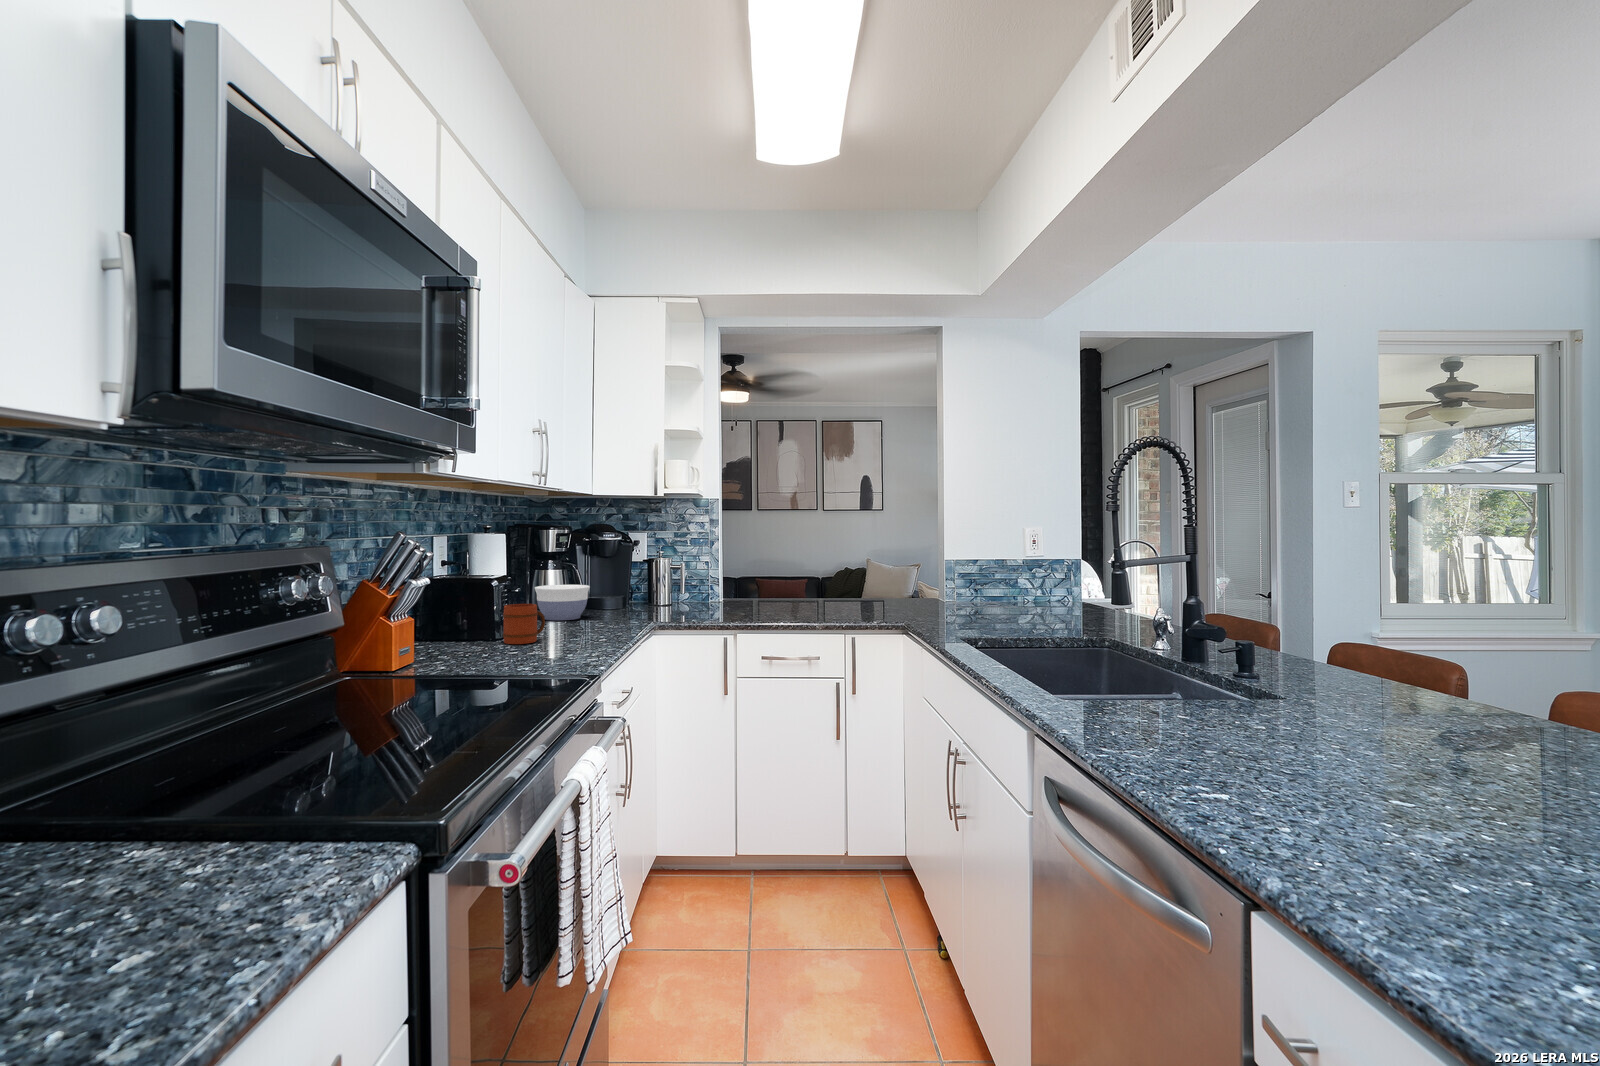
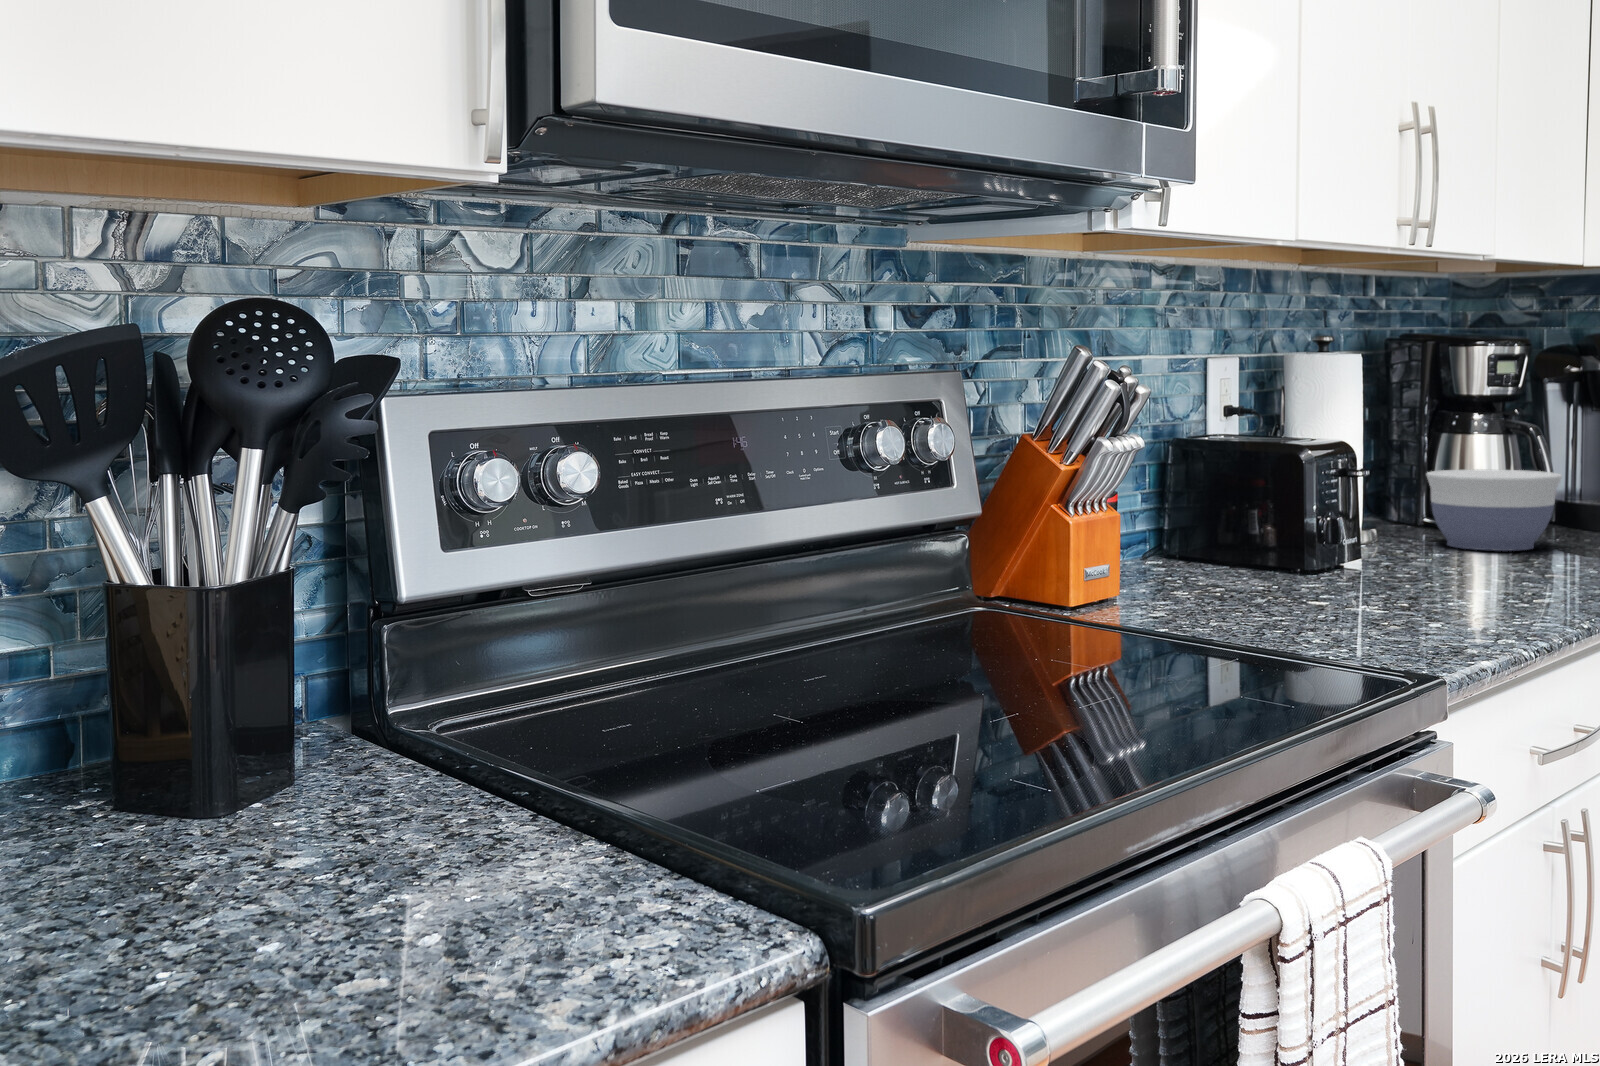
mug: present [503,604,545,644] -> none [1312,503,1409,590]

